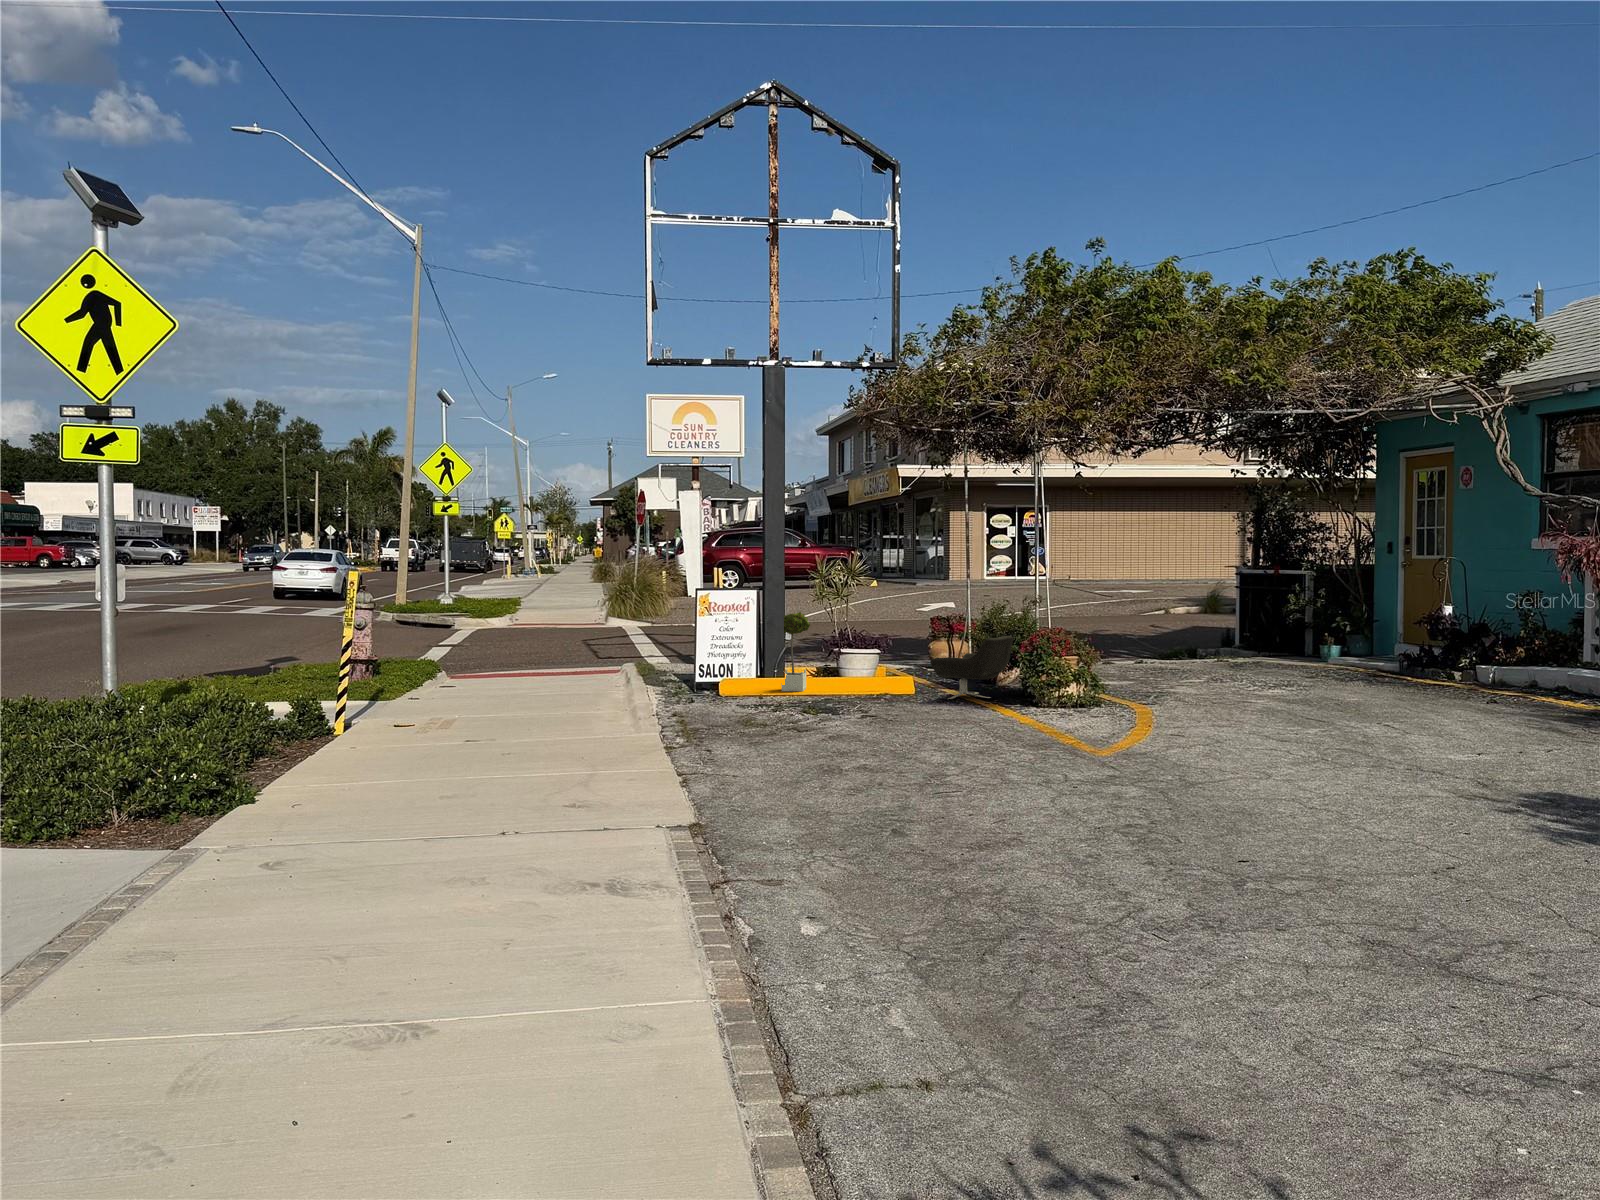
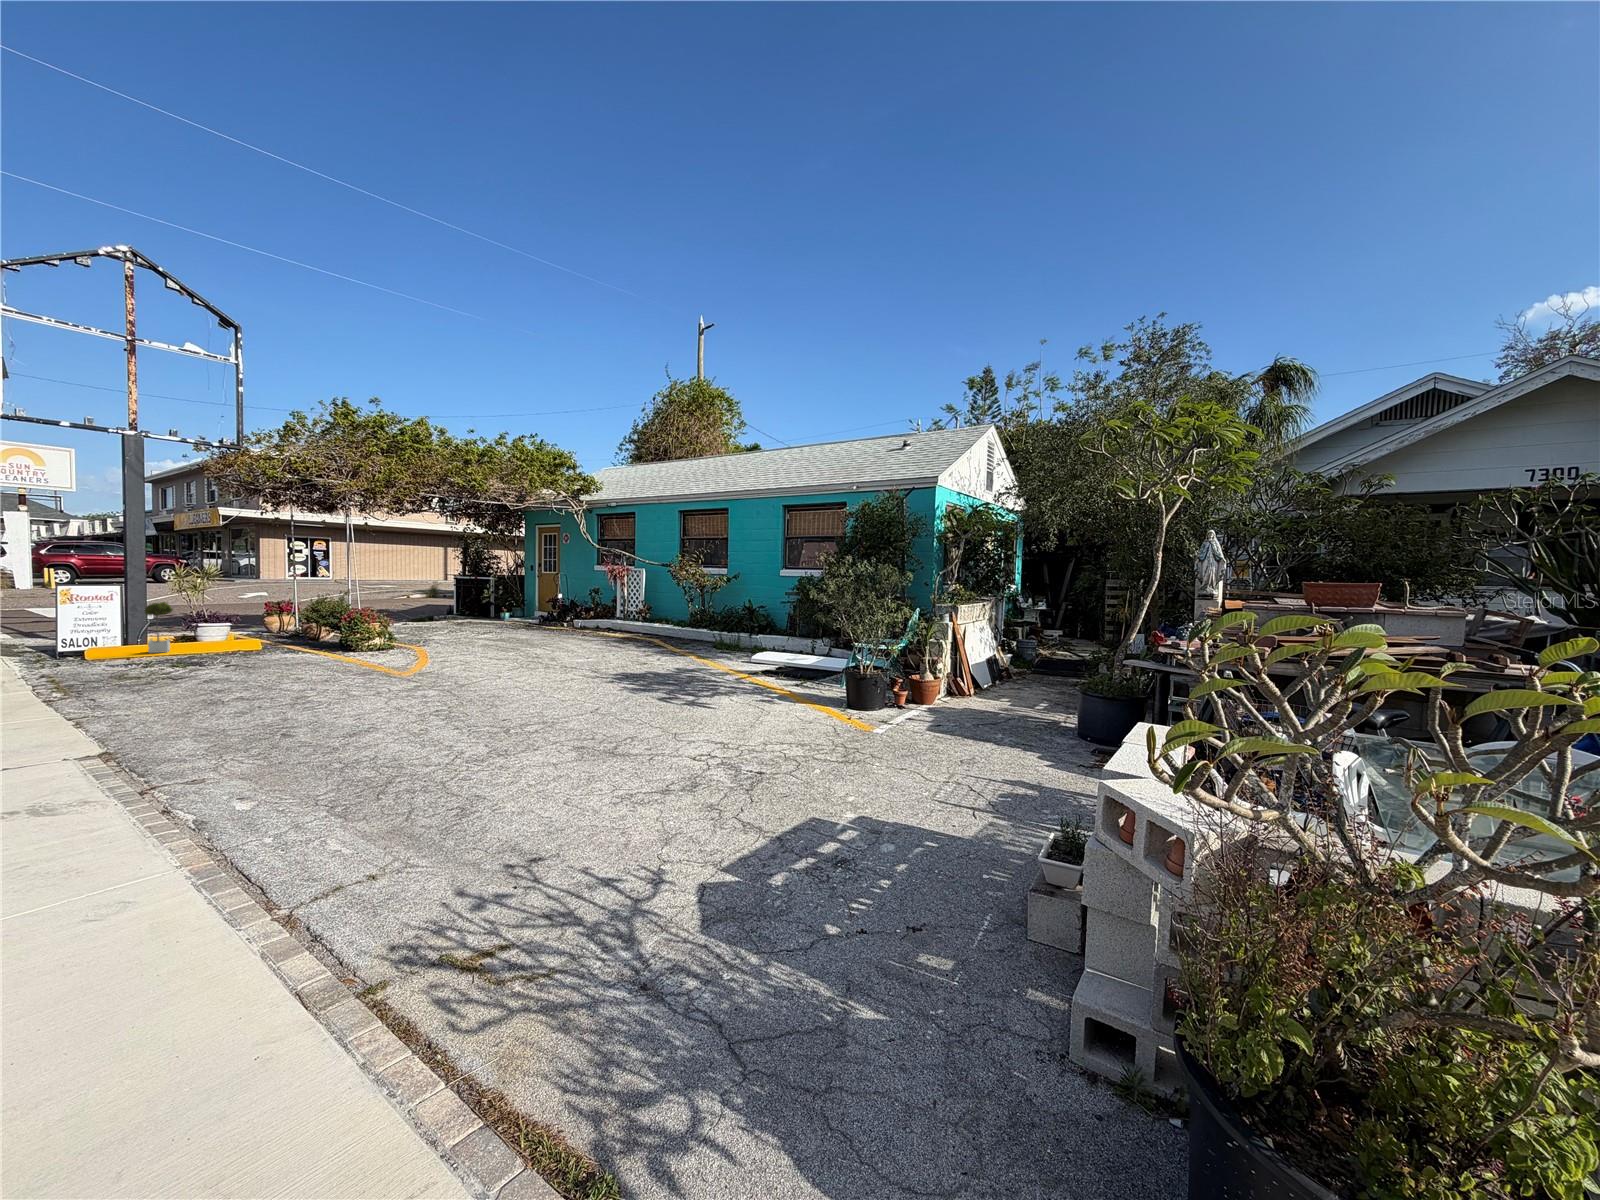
lounge chair: present [930,636,1013,699] -> none [274,613,332,651]

